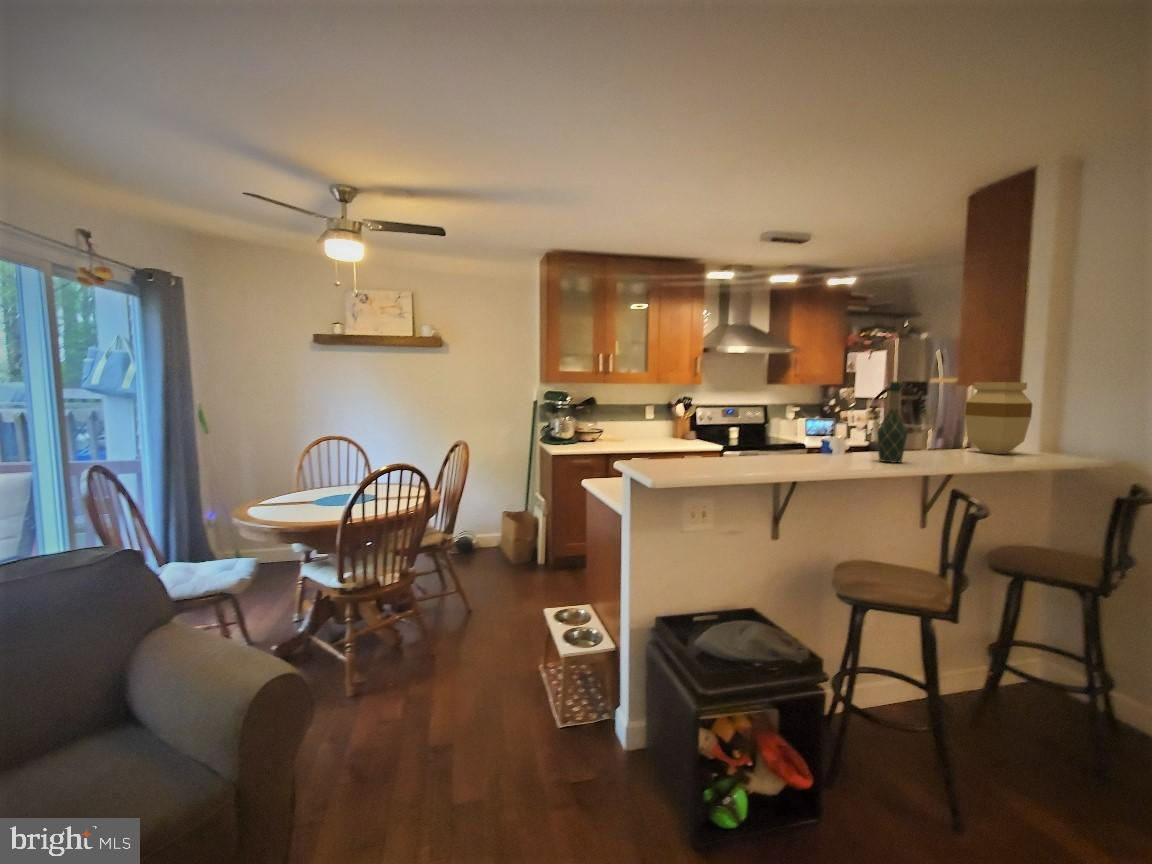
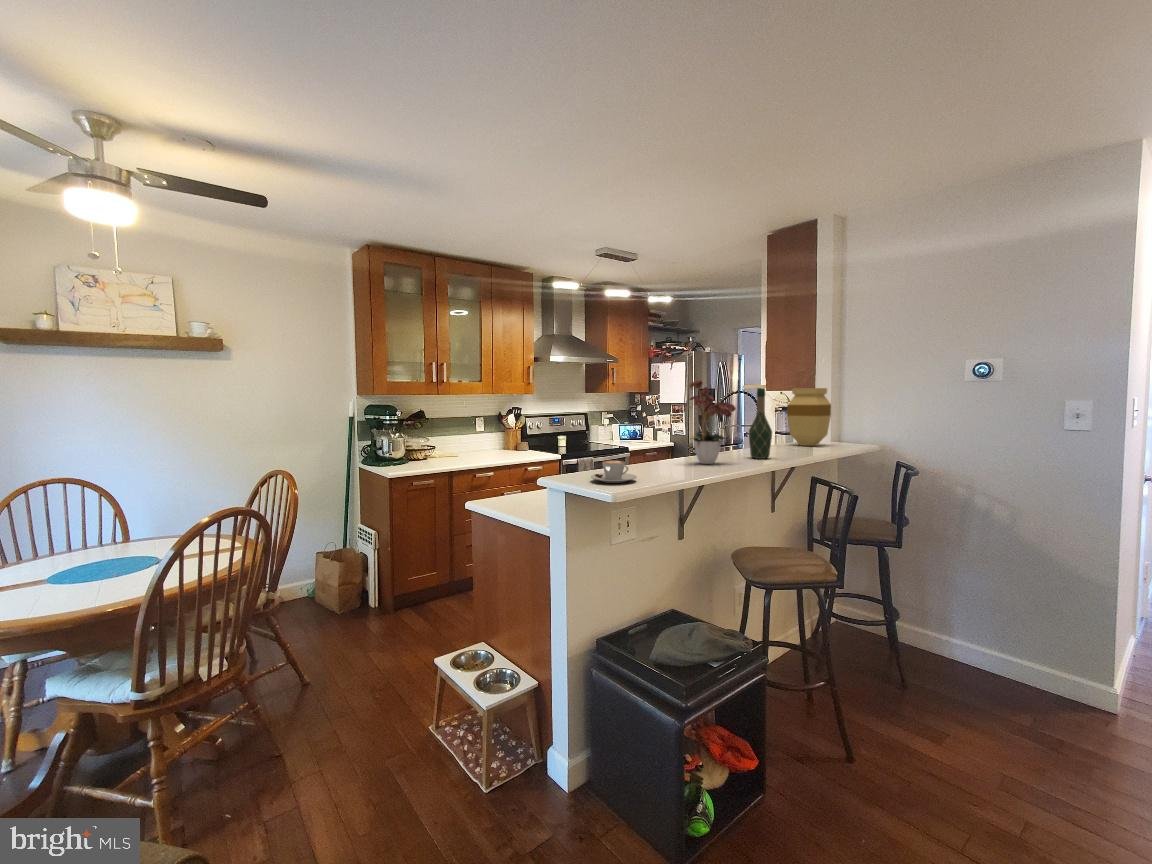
flower arrangement: none [784,368,855,463] -> present [686,380,736,464]
coffee cup: none [657,450,702,471] -> present [591,461,637,483]

